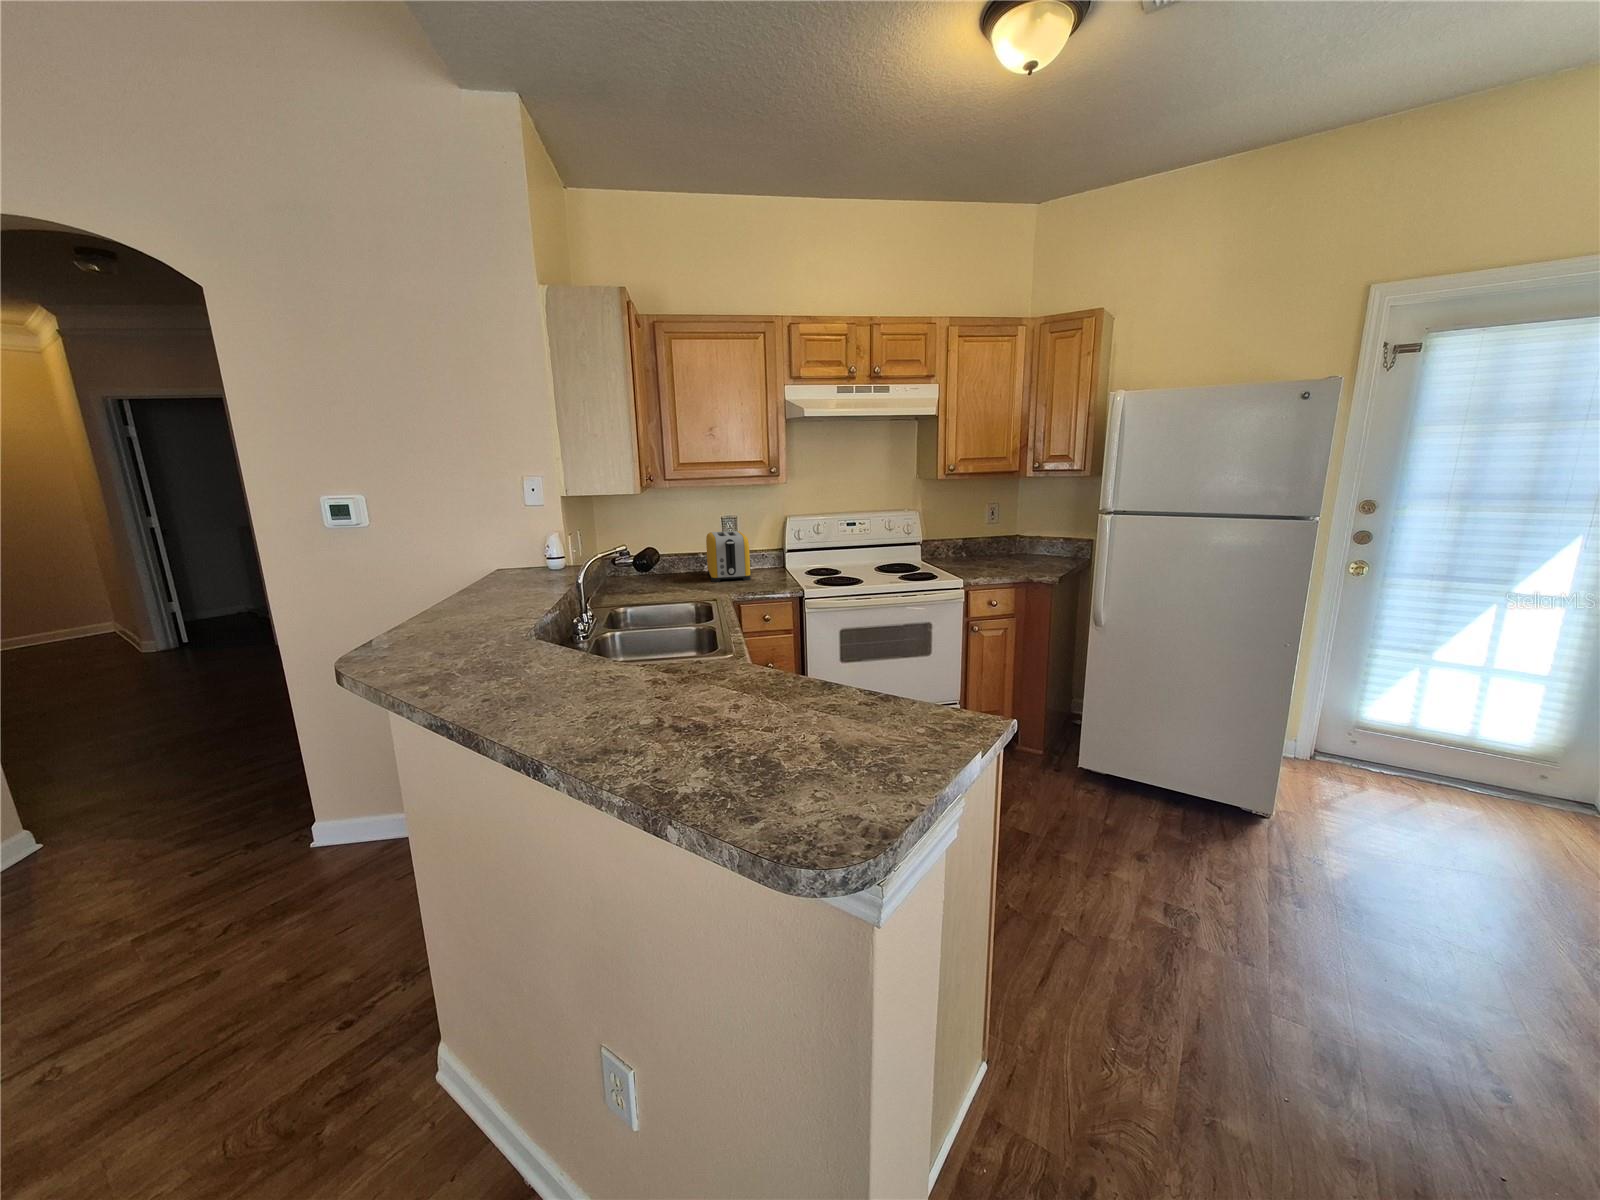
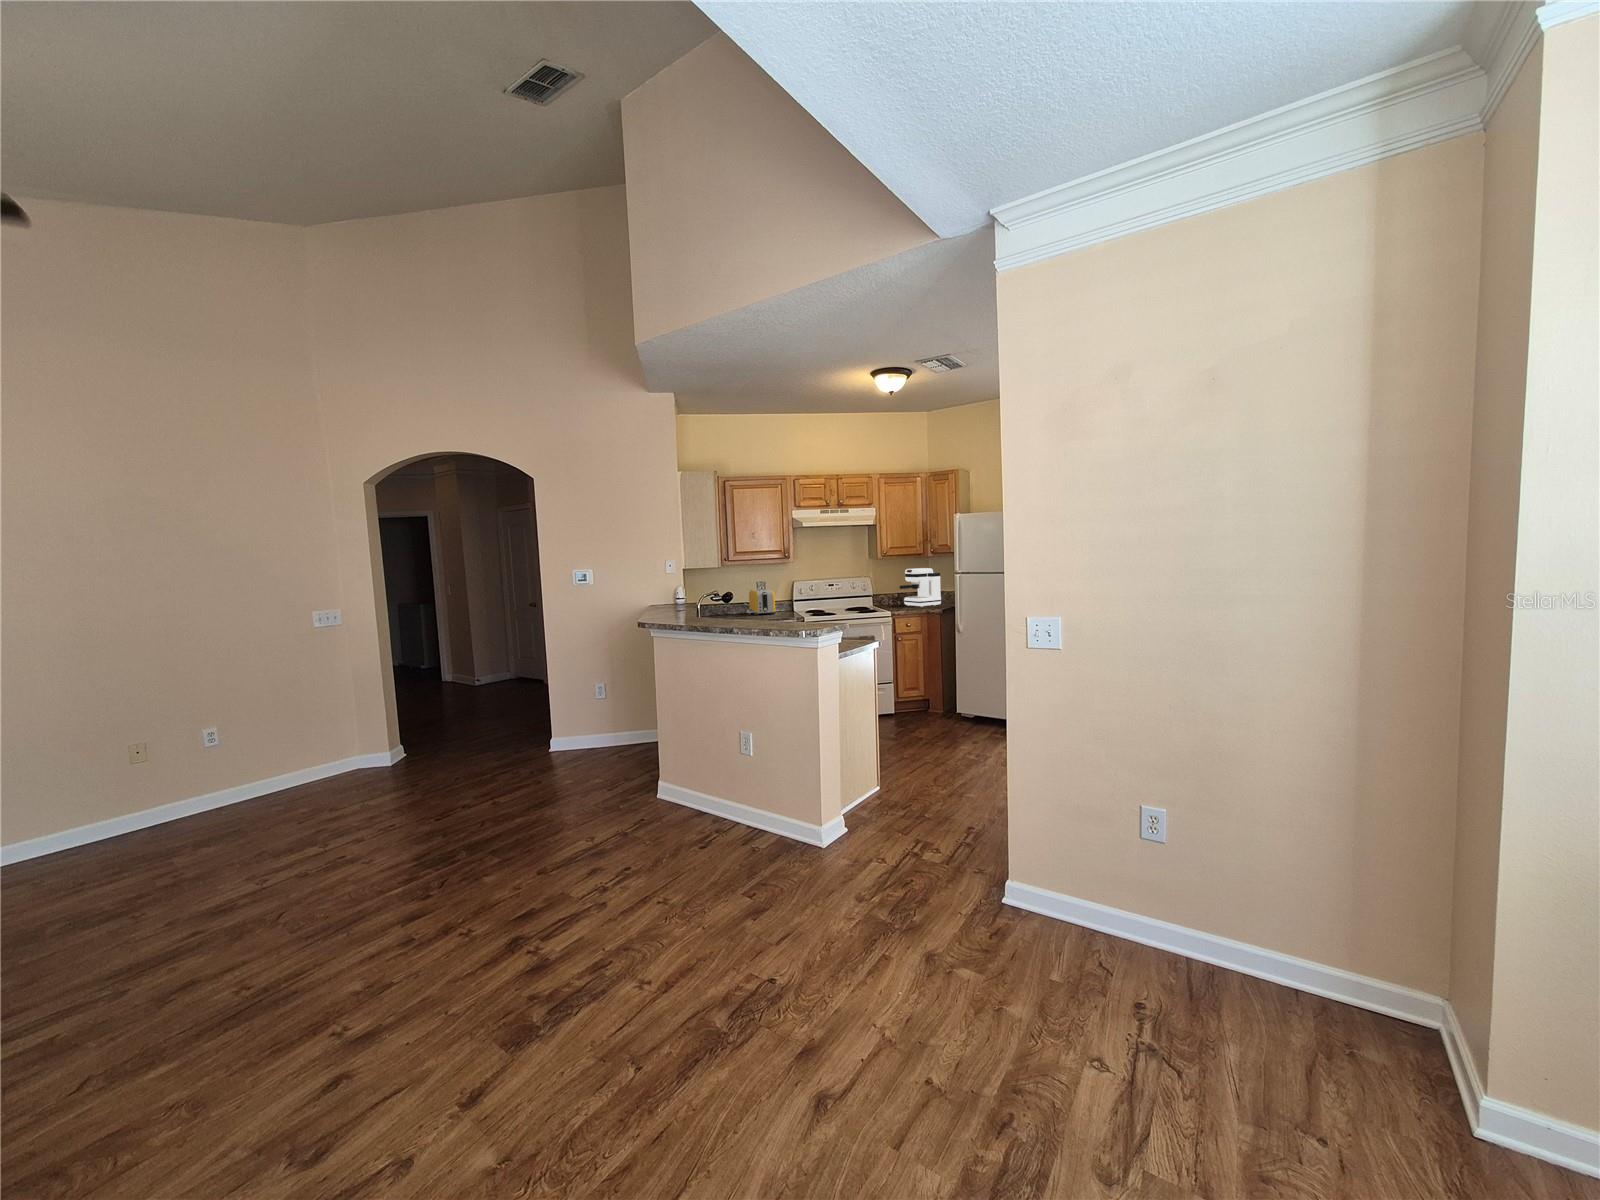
coffee maker: none [975,498,1051,569] -> present [899,568,941,607]

